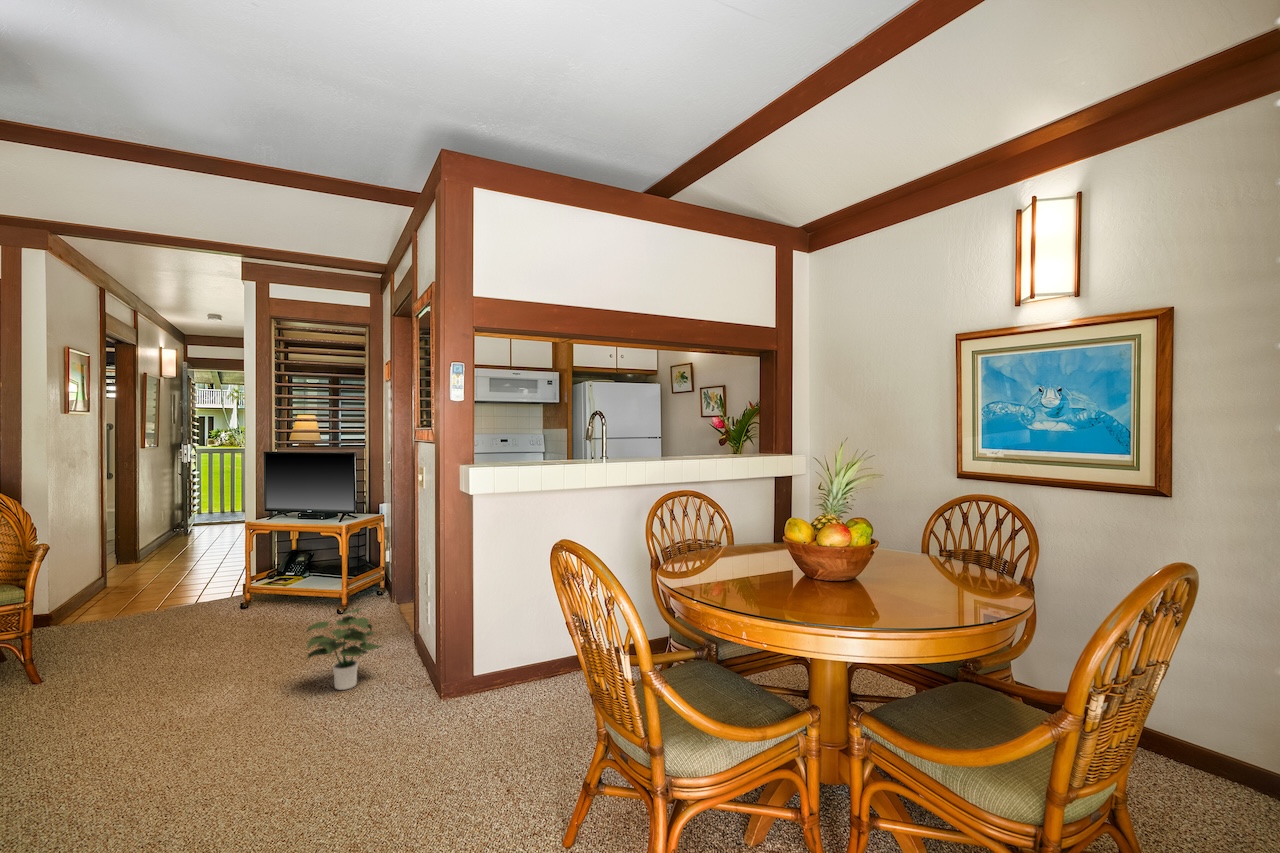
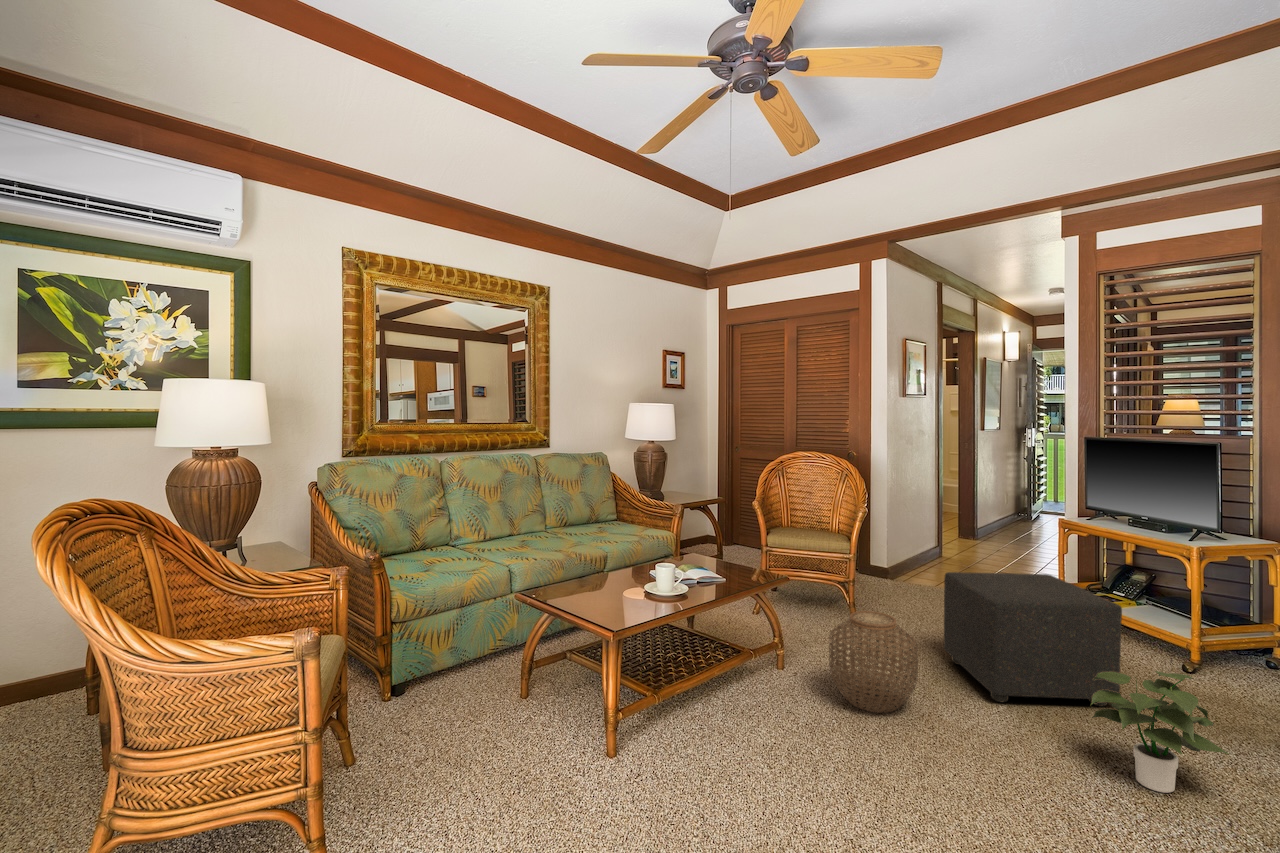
ottoman: none [159,570,312,685] -> present [944,572,1122,706]
woven basket: none [44,644,156,750] -> present [829,611,918,713]

